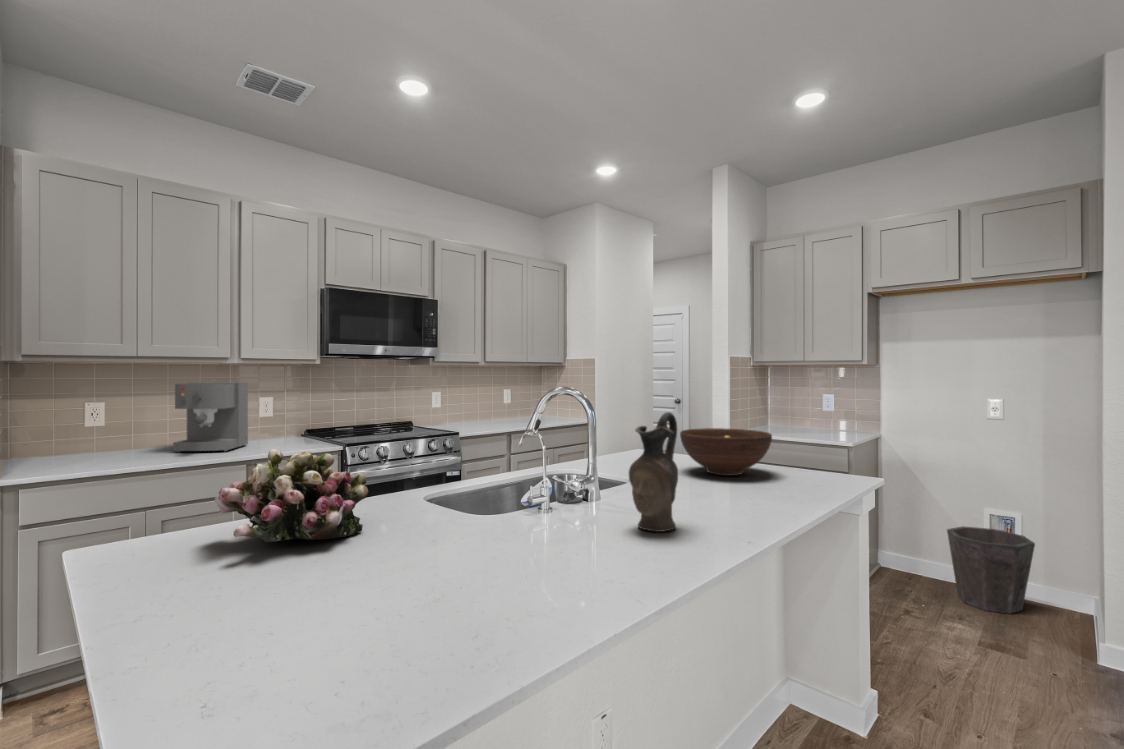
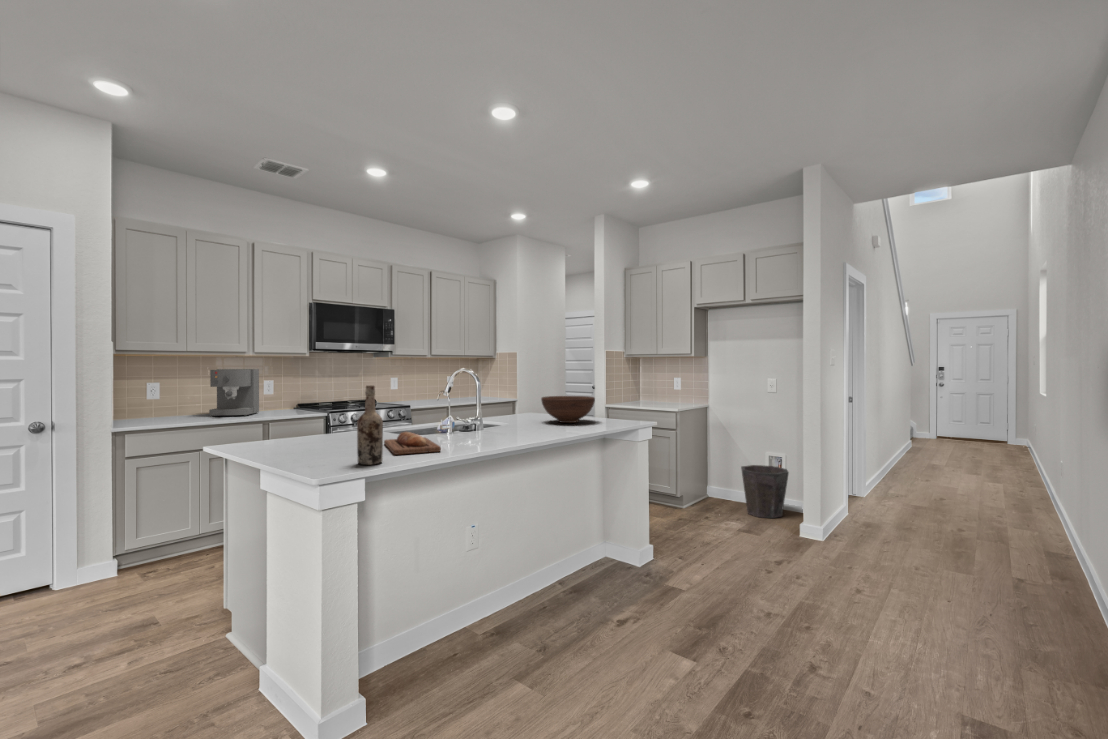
ceramic pitcher: present [629,412,678,532] -> none [487,381,515,441]
wine bottle: none [382,436,441,632] -> present [357,386,383,465]
flower arrangement: present [214,449,368,542] -> none [268,400,349,445]
bread loaf: none [435,513,557,581] -> present [384,432,441,455]

